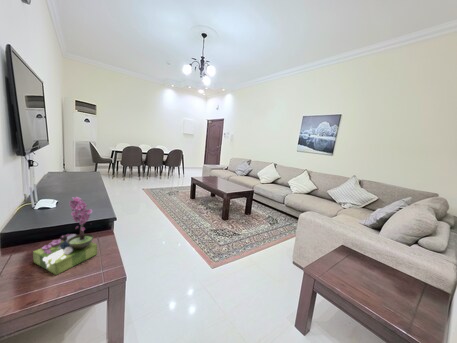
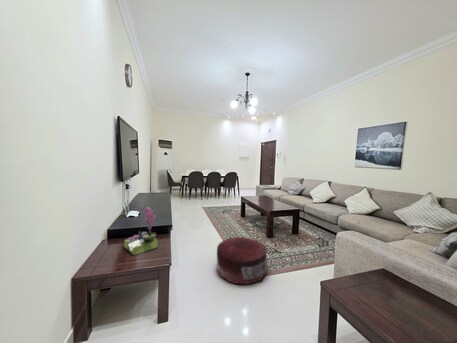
pouf: none [175,223,232,279] -> present [217,237,267,284]

